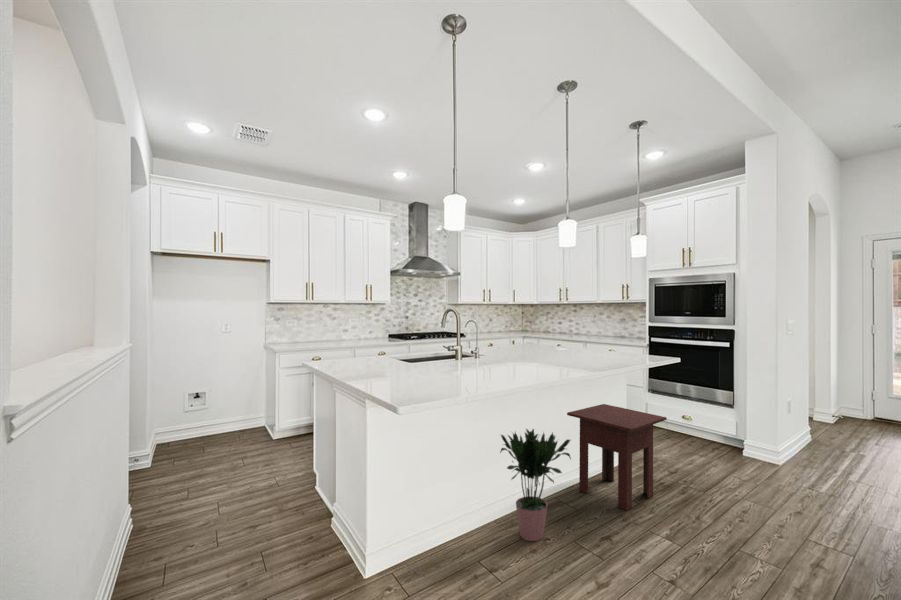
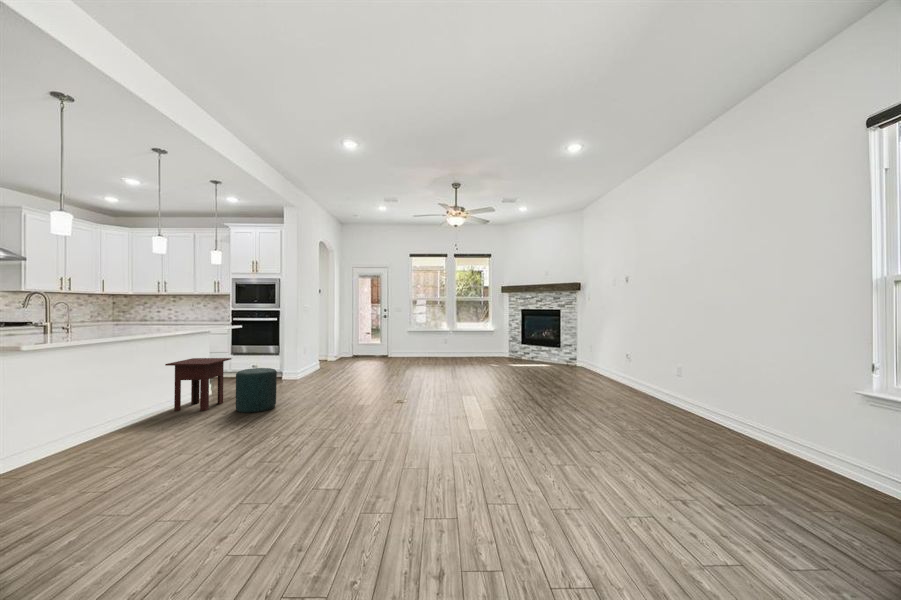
potted plant: present [500,429,571,541] -> none [110,365,171,434]
ottoman: none [685,453,781,571] -> present [236,368,277,413]

